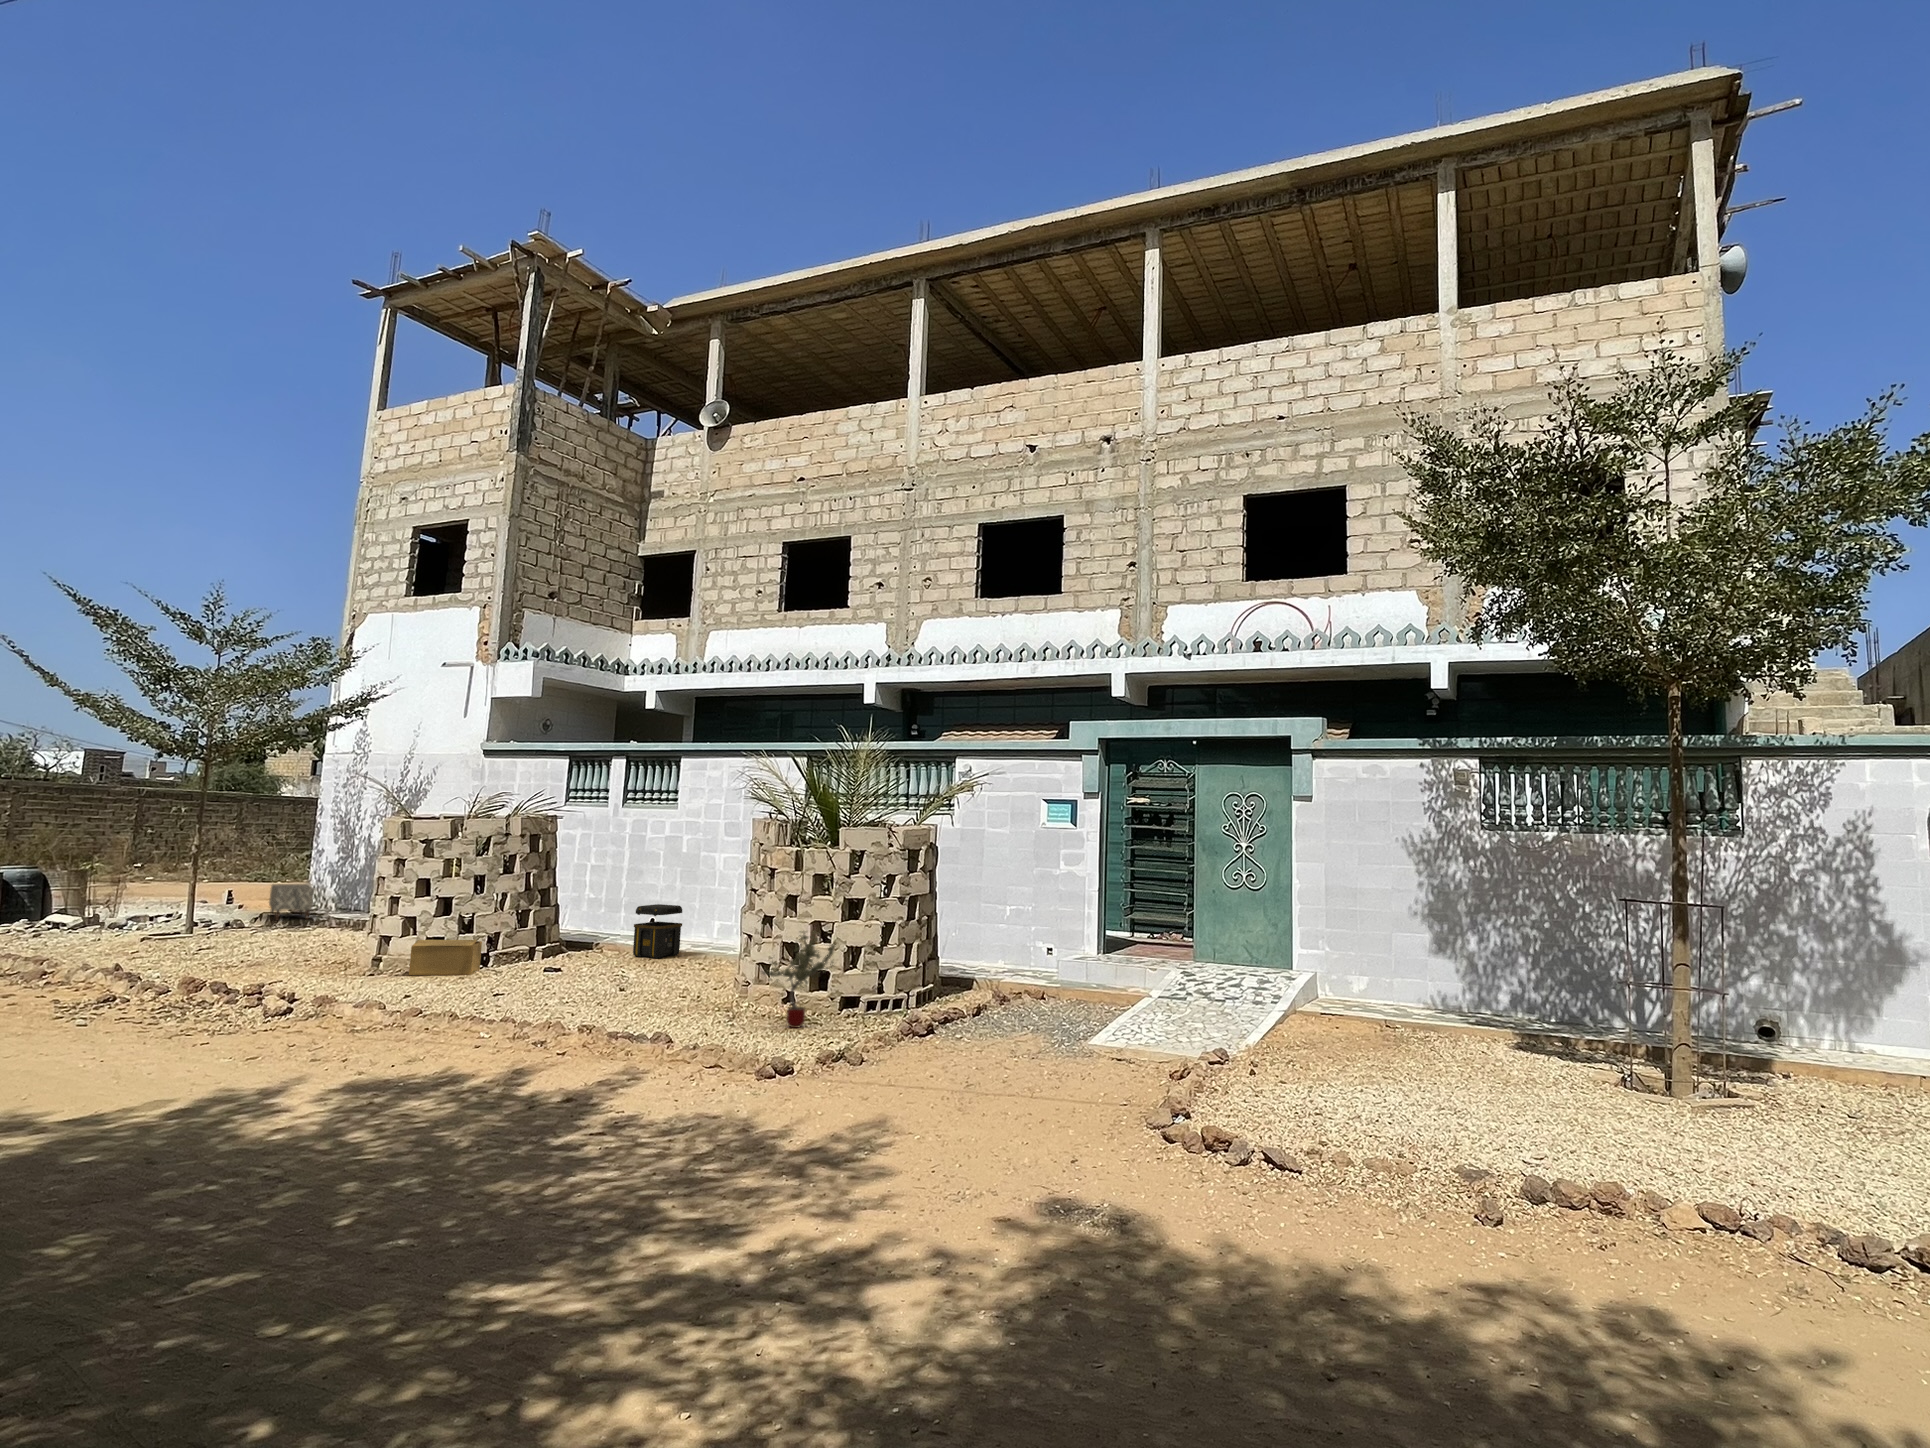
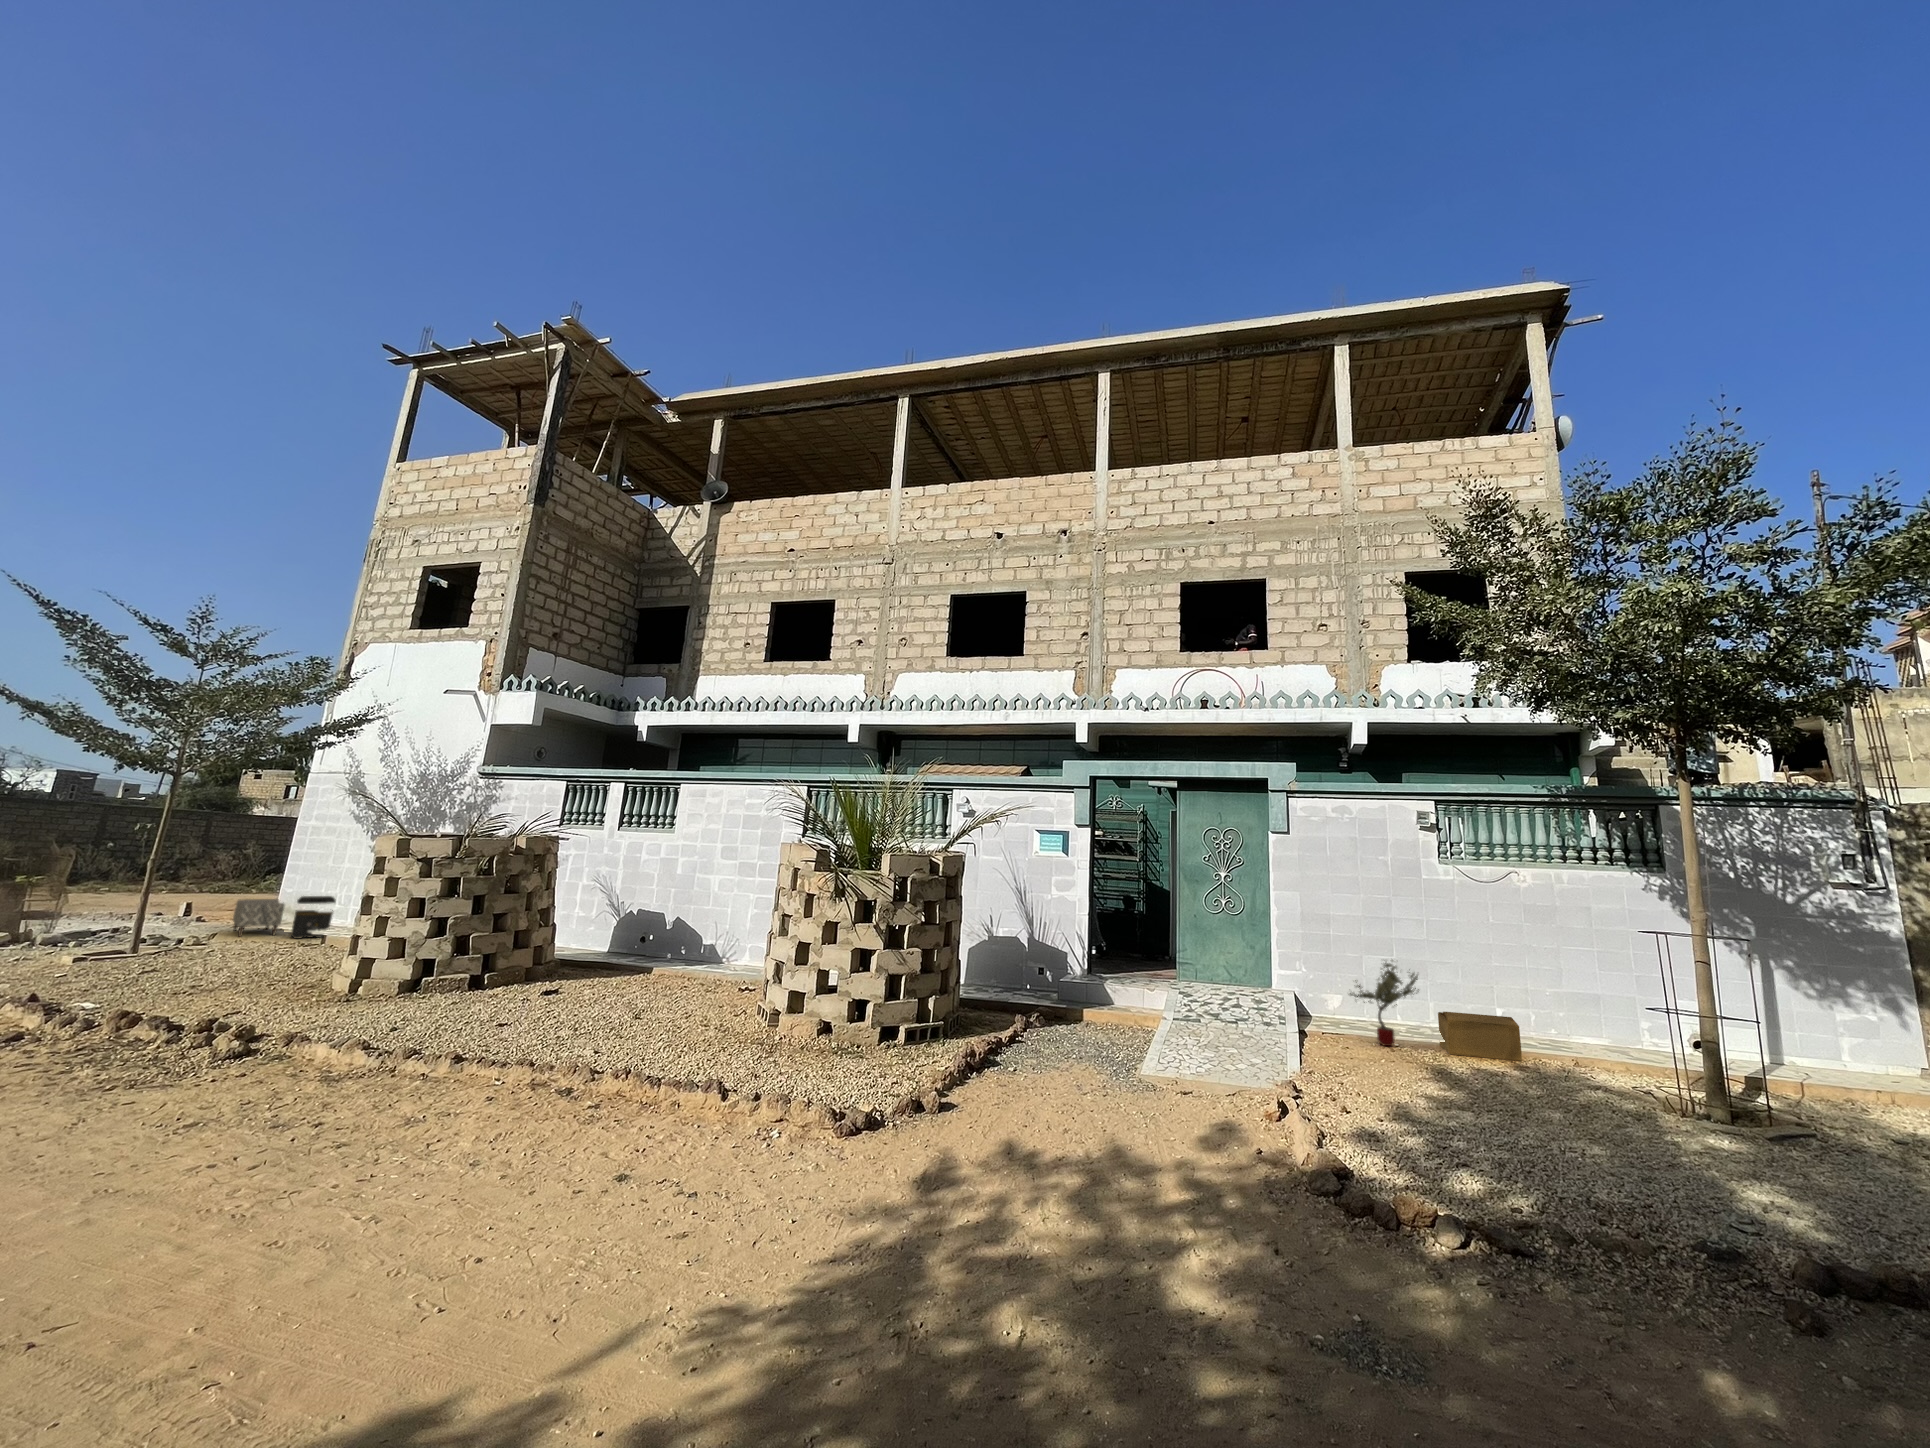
toolbox: present [633,904,682,958] -> present [291,896,336,939]
potted tree: present [763,931,835,1028] -> present [1350,960,1419,1046]
cardboard box: present [409,940,482,975] -> present [1438,1012,1522,1061]

